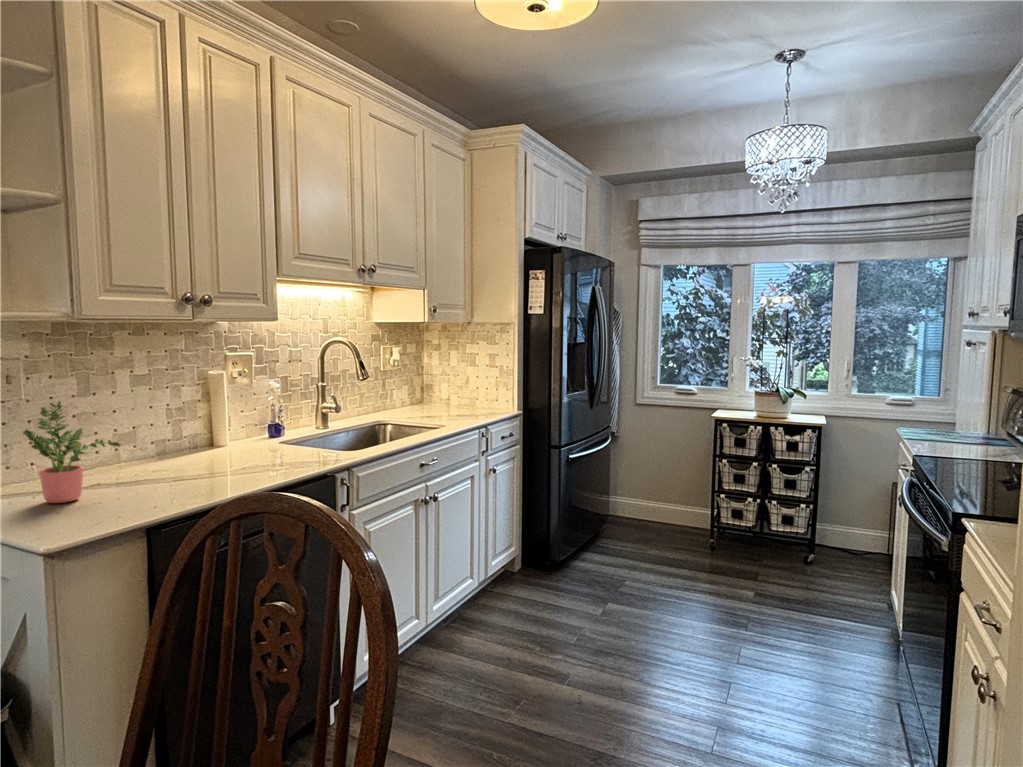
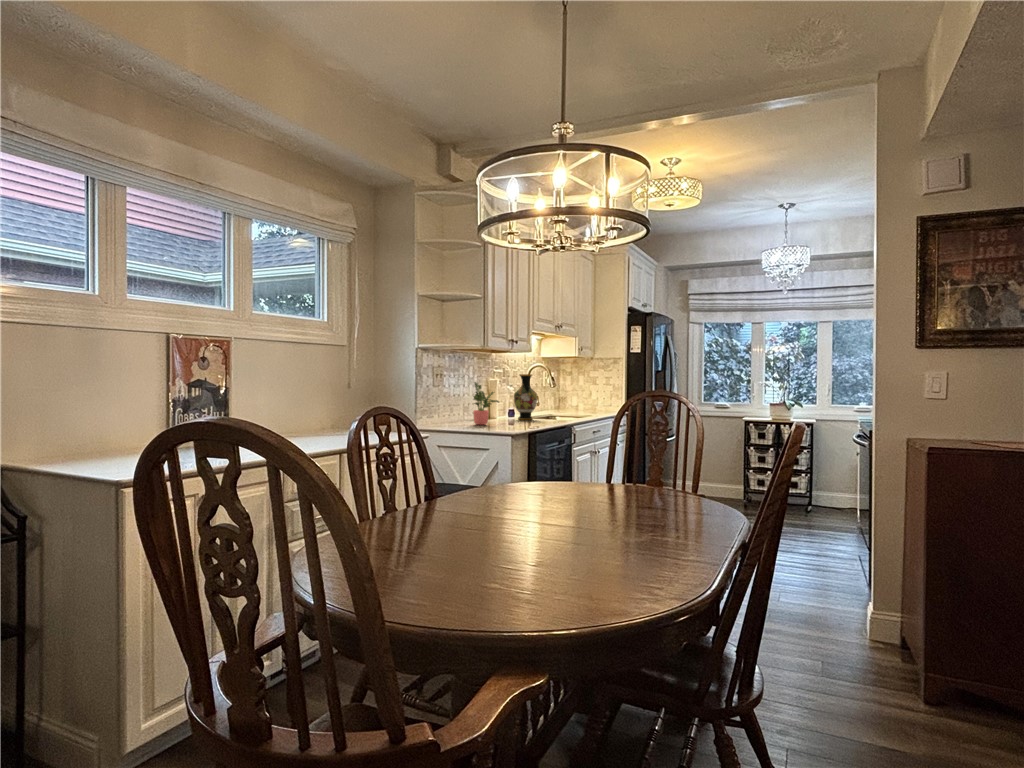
vase: none [227,369,278,461] -> present [514,374,537,420]

